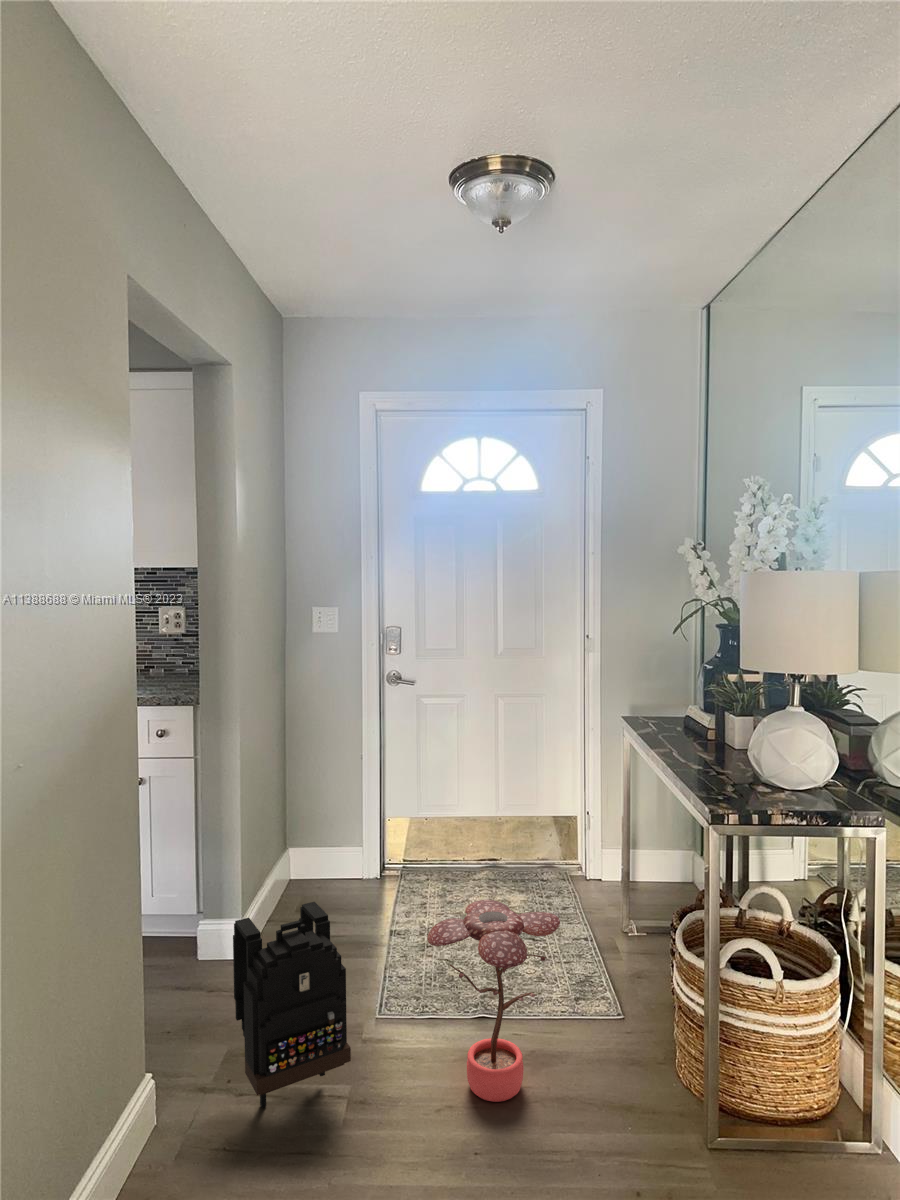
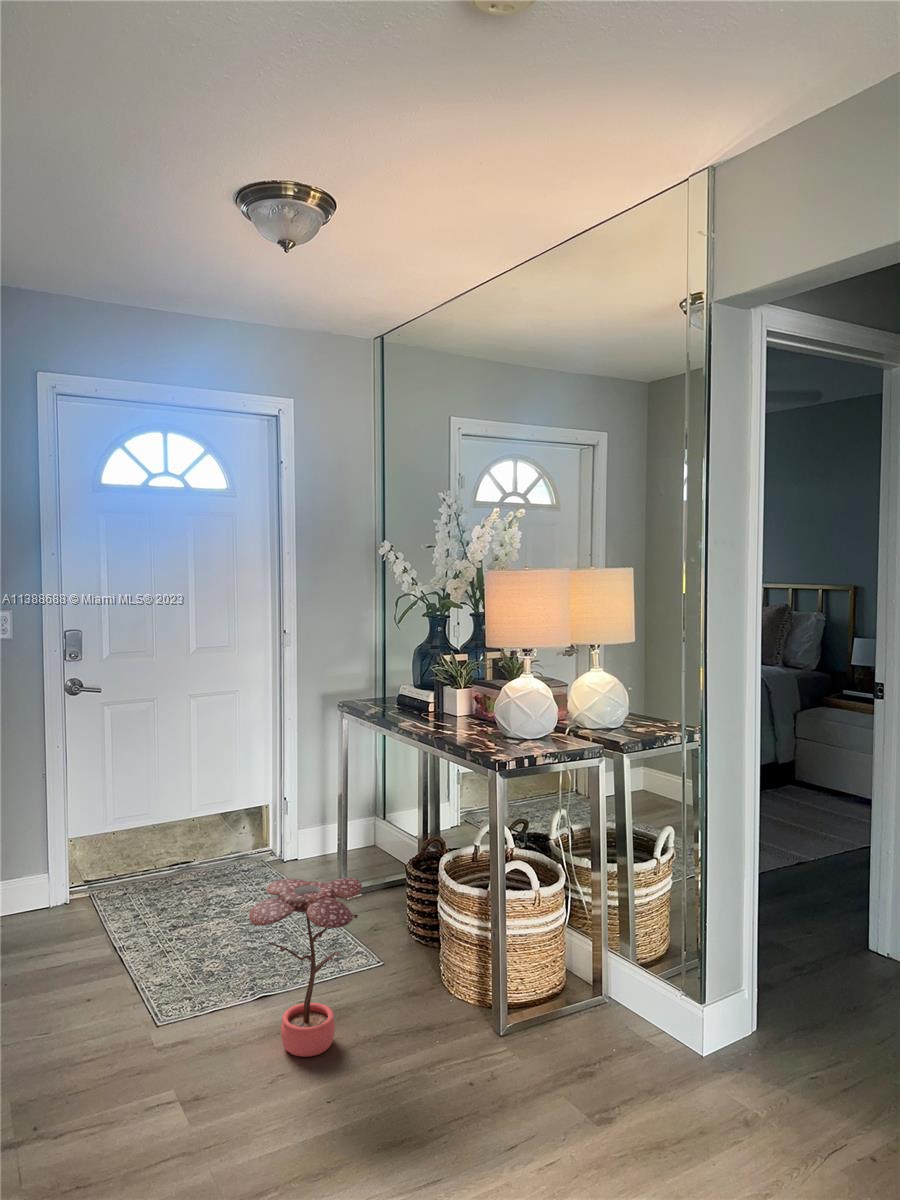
backpack: present [233,902,351,1108] -> none [37,914,180,1132]

